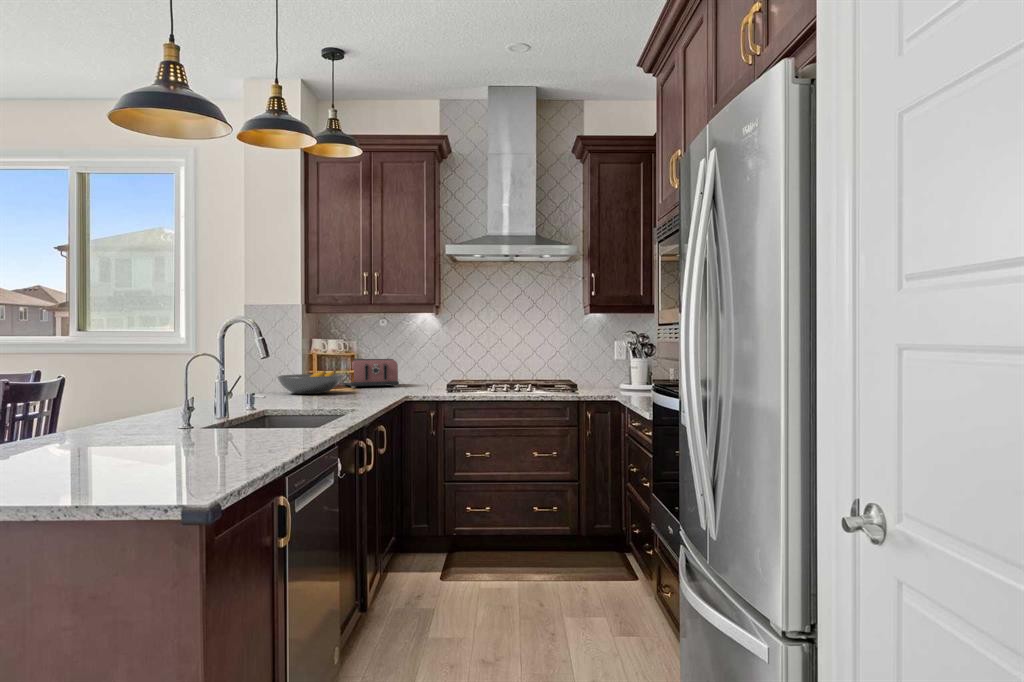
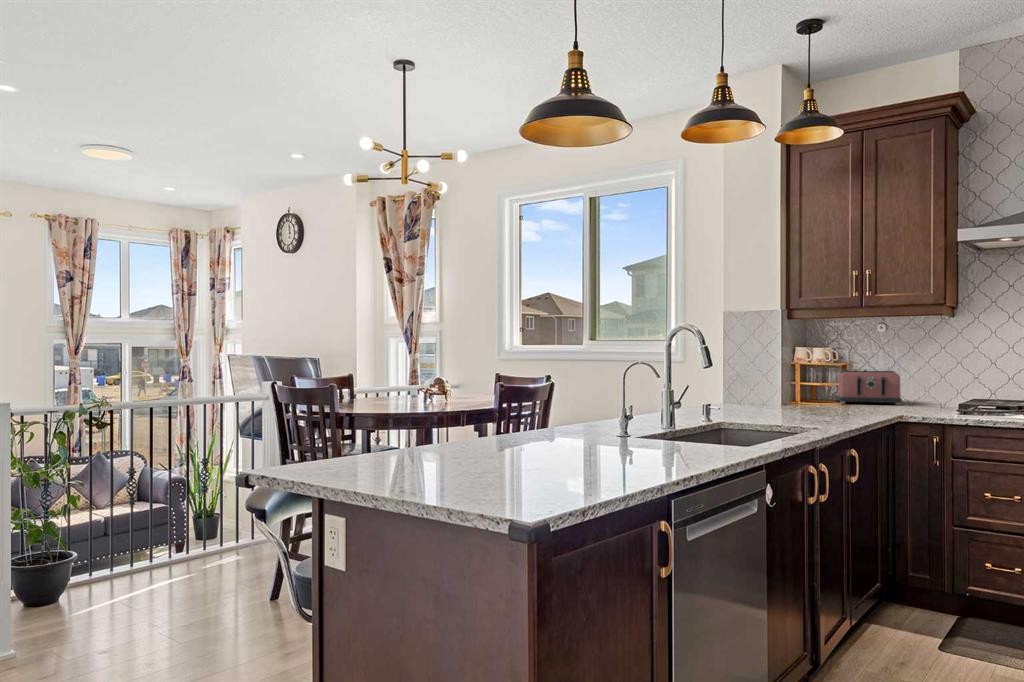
fruit bowl: present [277,371,342,394] -> none [750,383,822,408]

